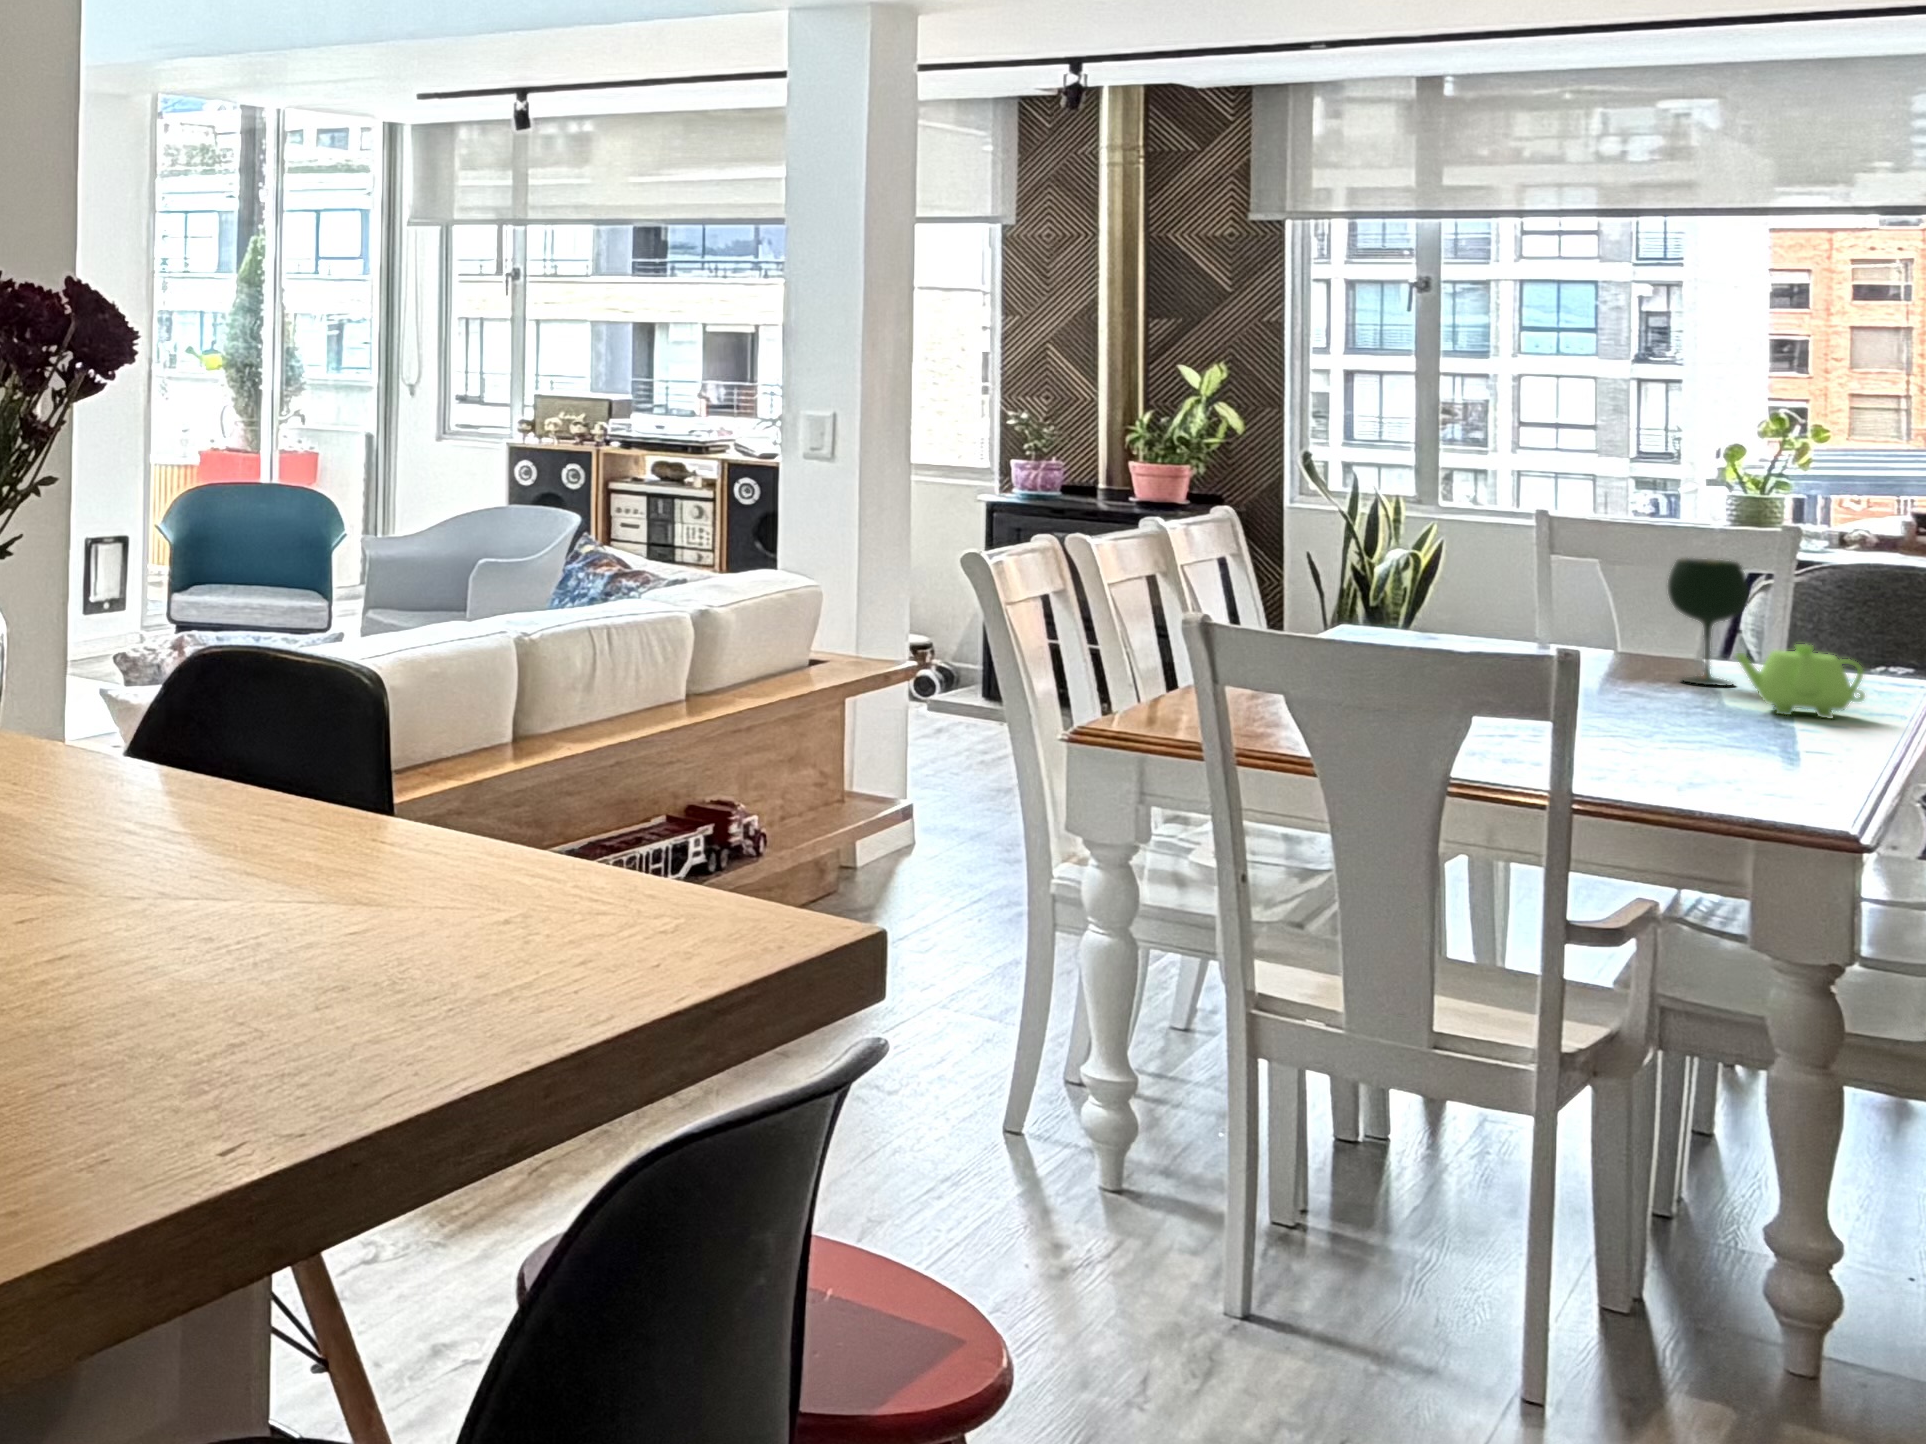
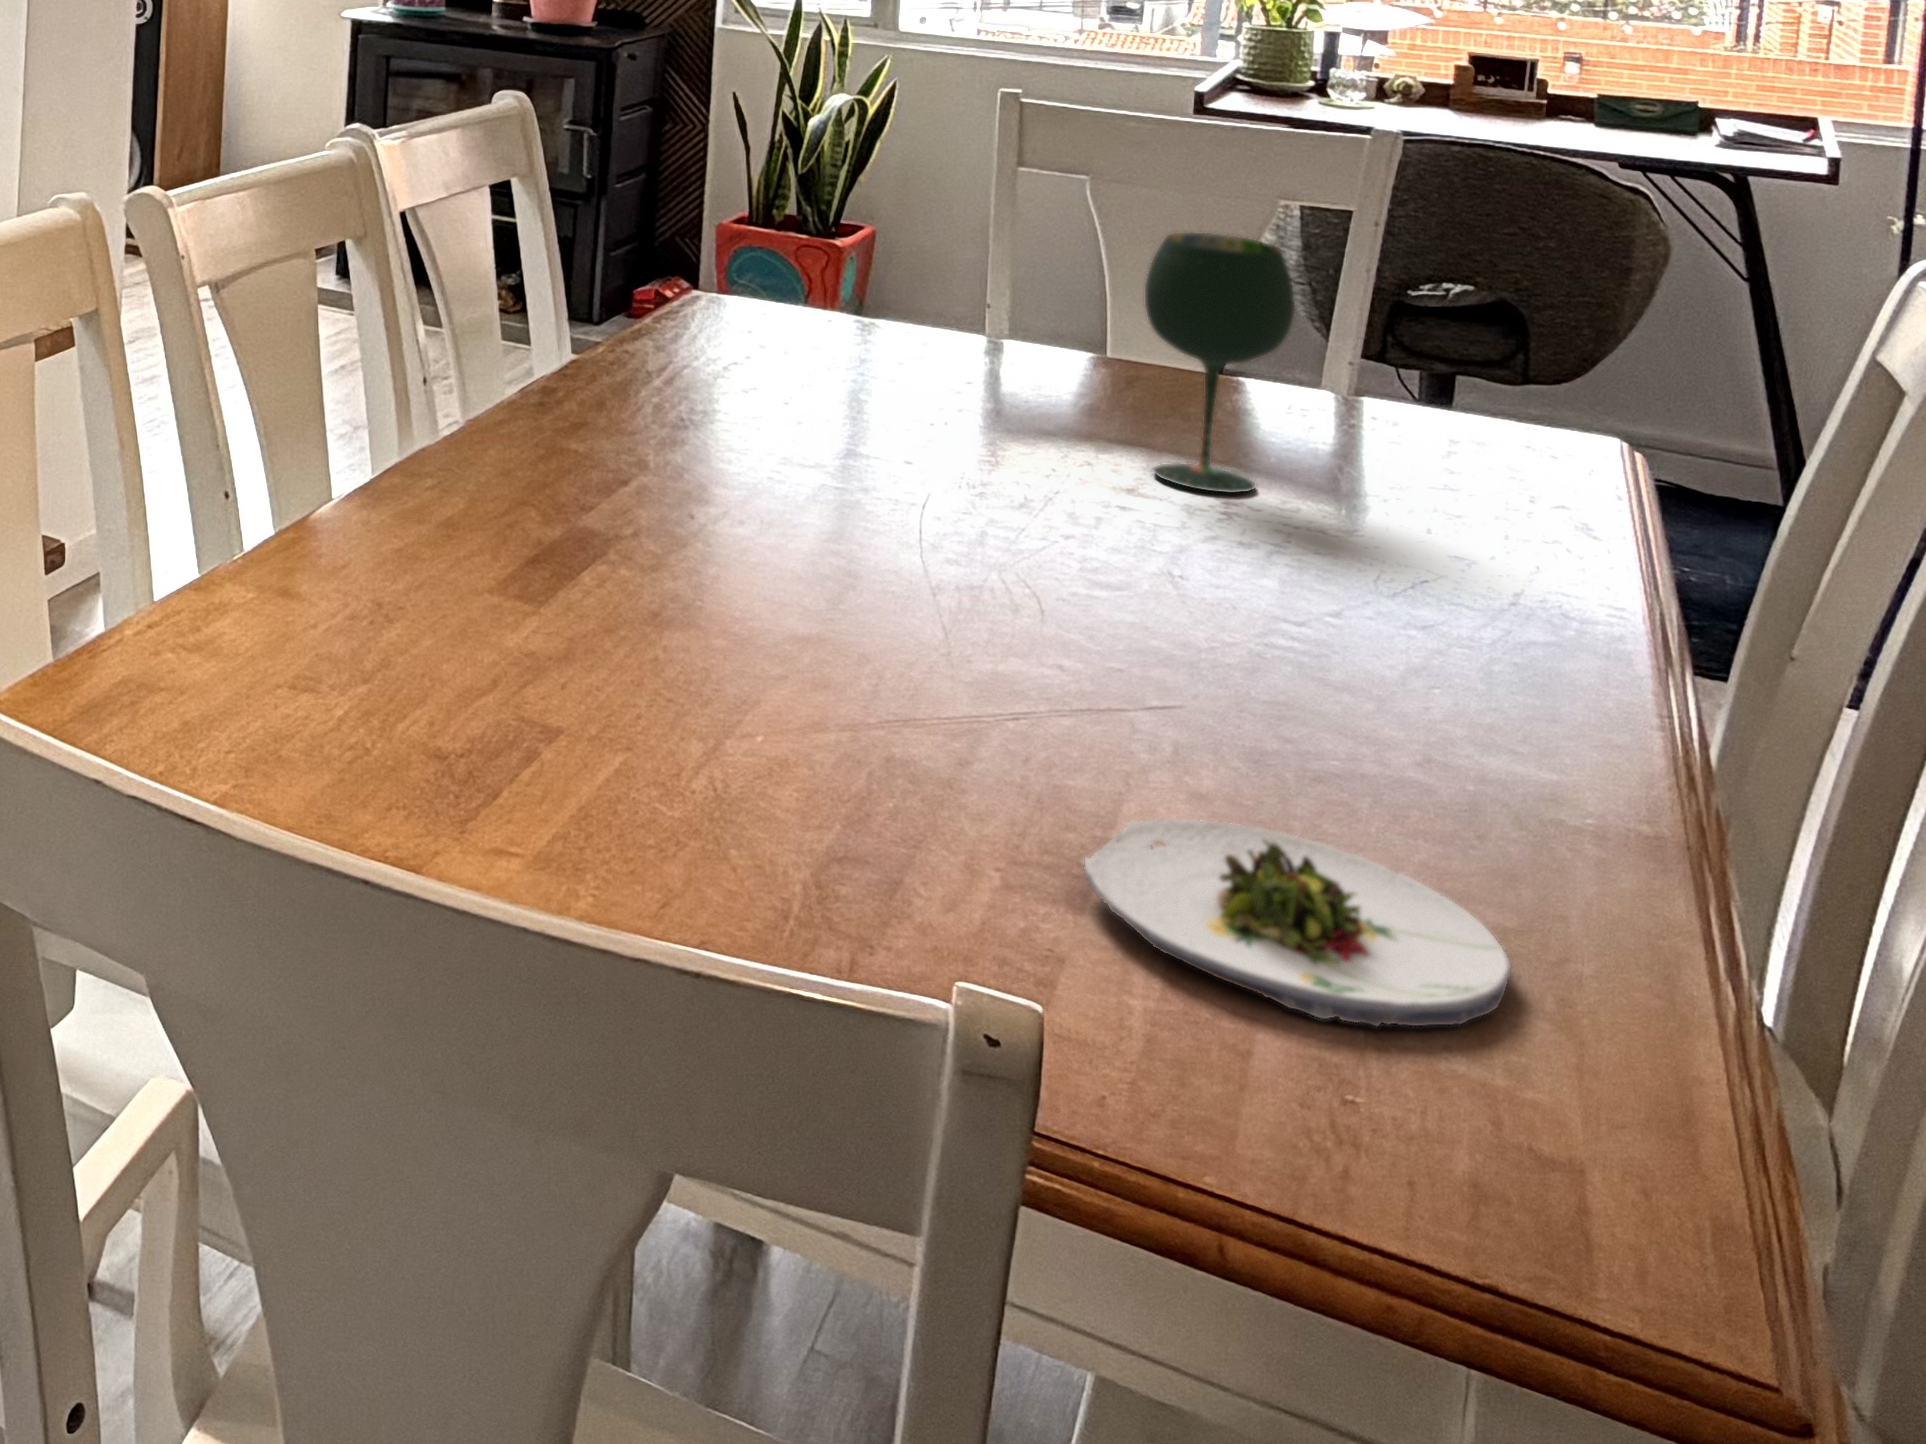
teapot: present [1736,644,1865,718] -> none [1262,462,1523,636]
salad plate: none [1665,733,1836,777] -> present [1083,819,1511,1026]

